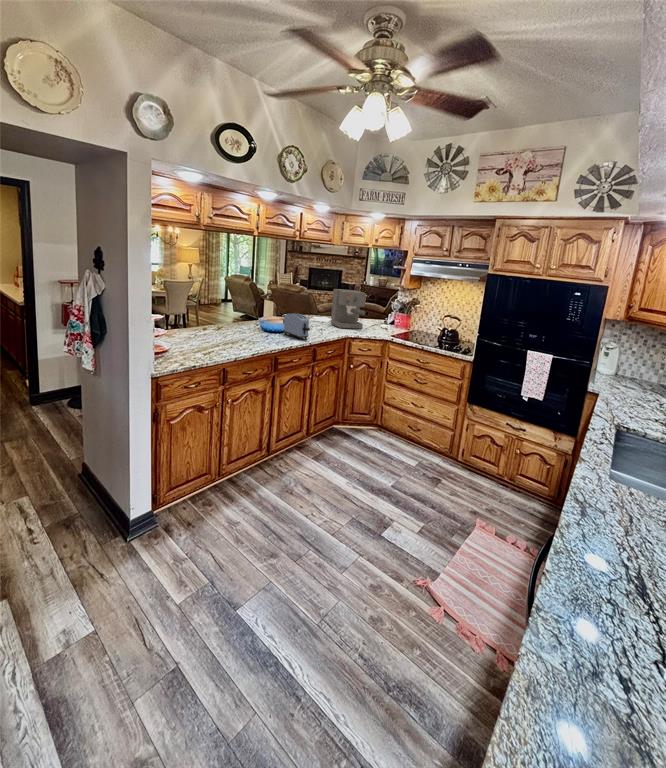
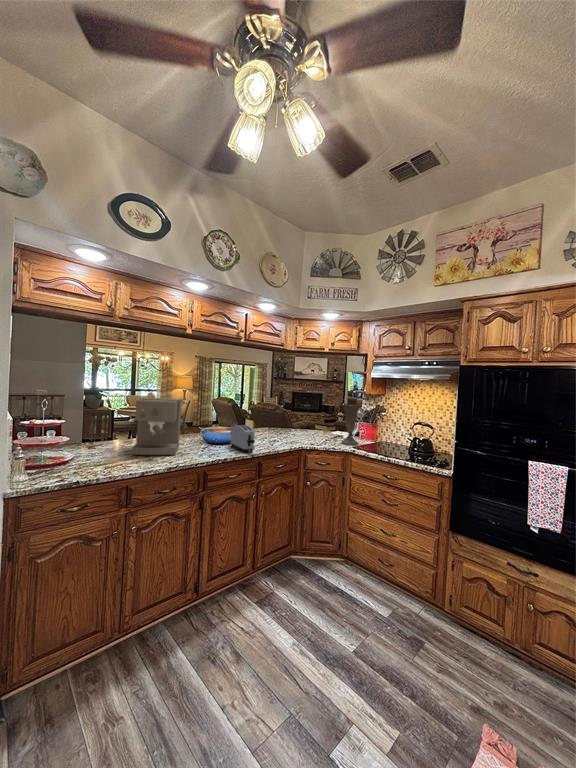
coffee maker: present [331,289,366,329] -> present [131,397,182,456]
vase: none [381,289,402,335] -> present [341,397,359,445]

